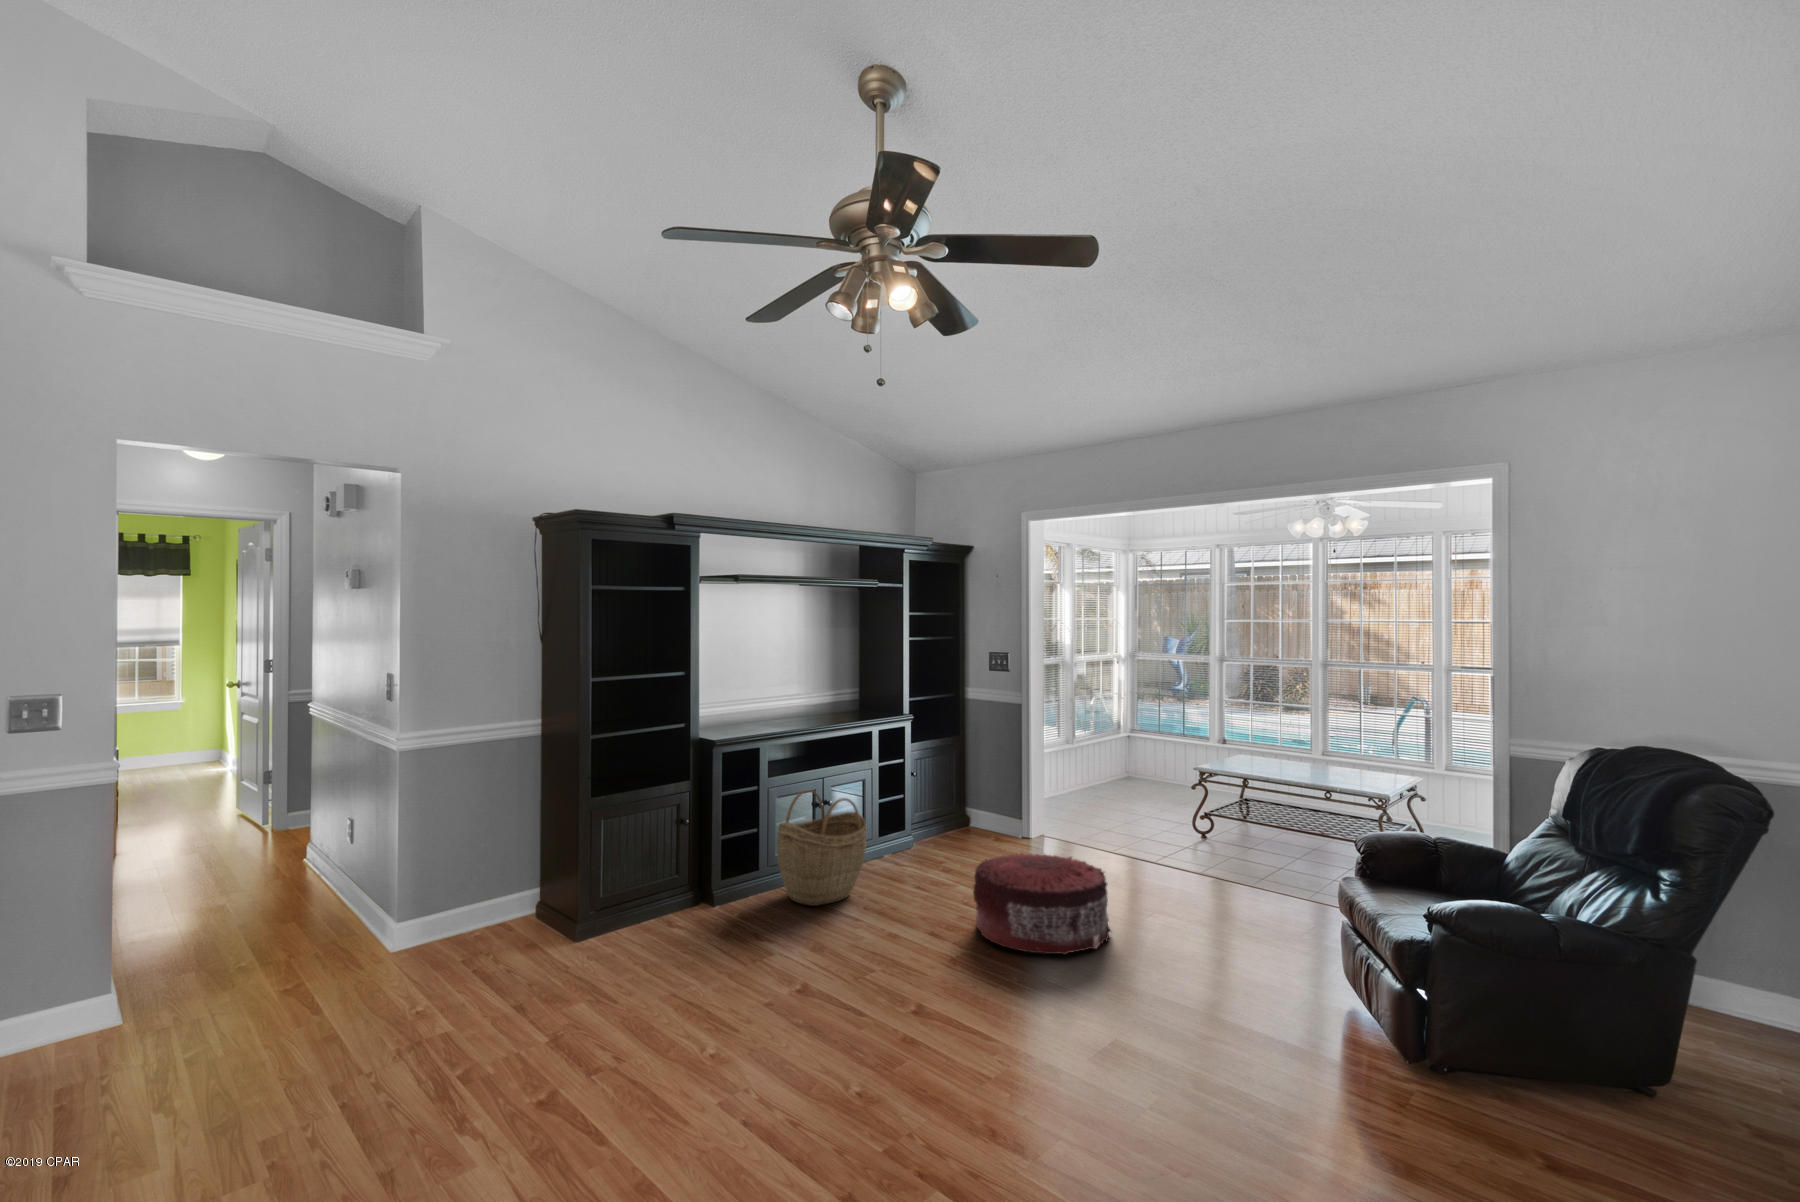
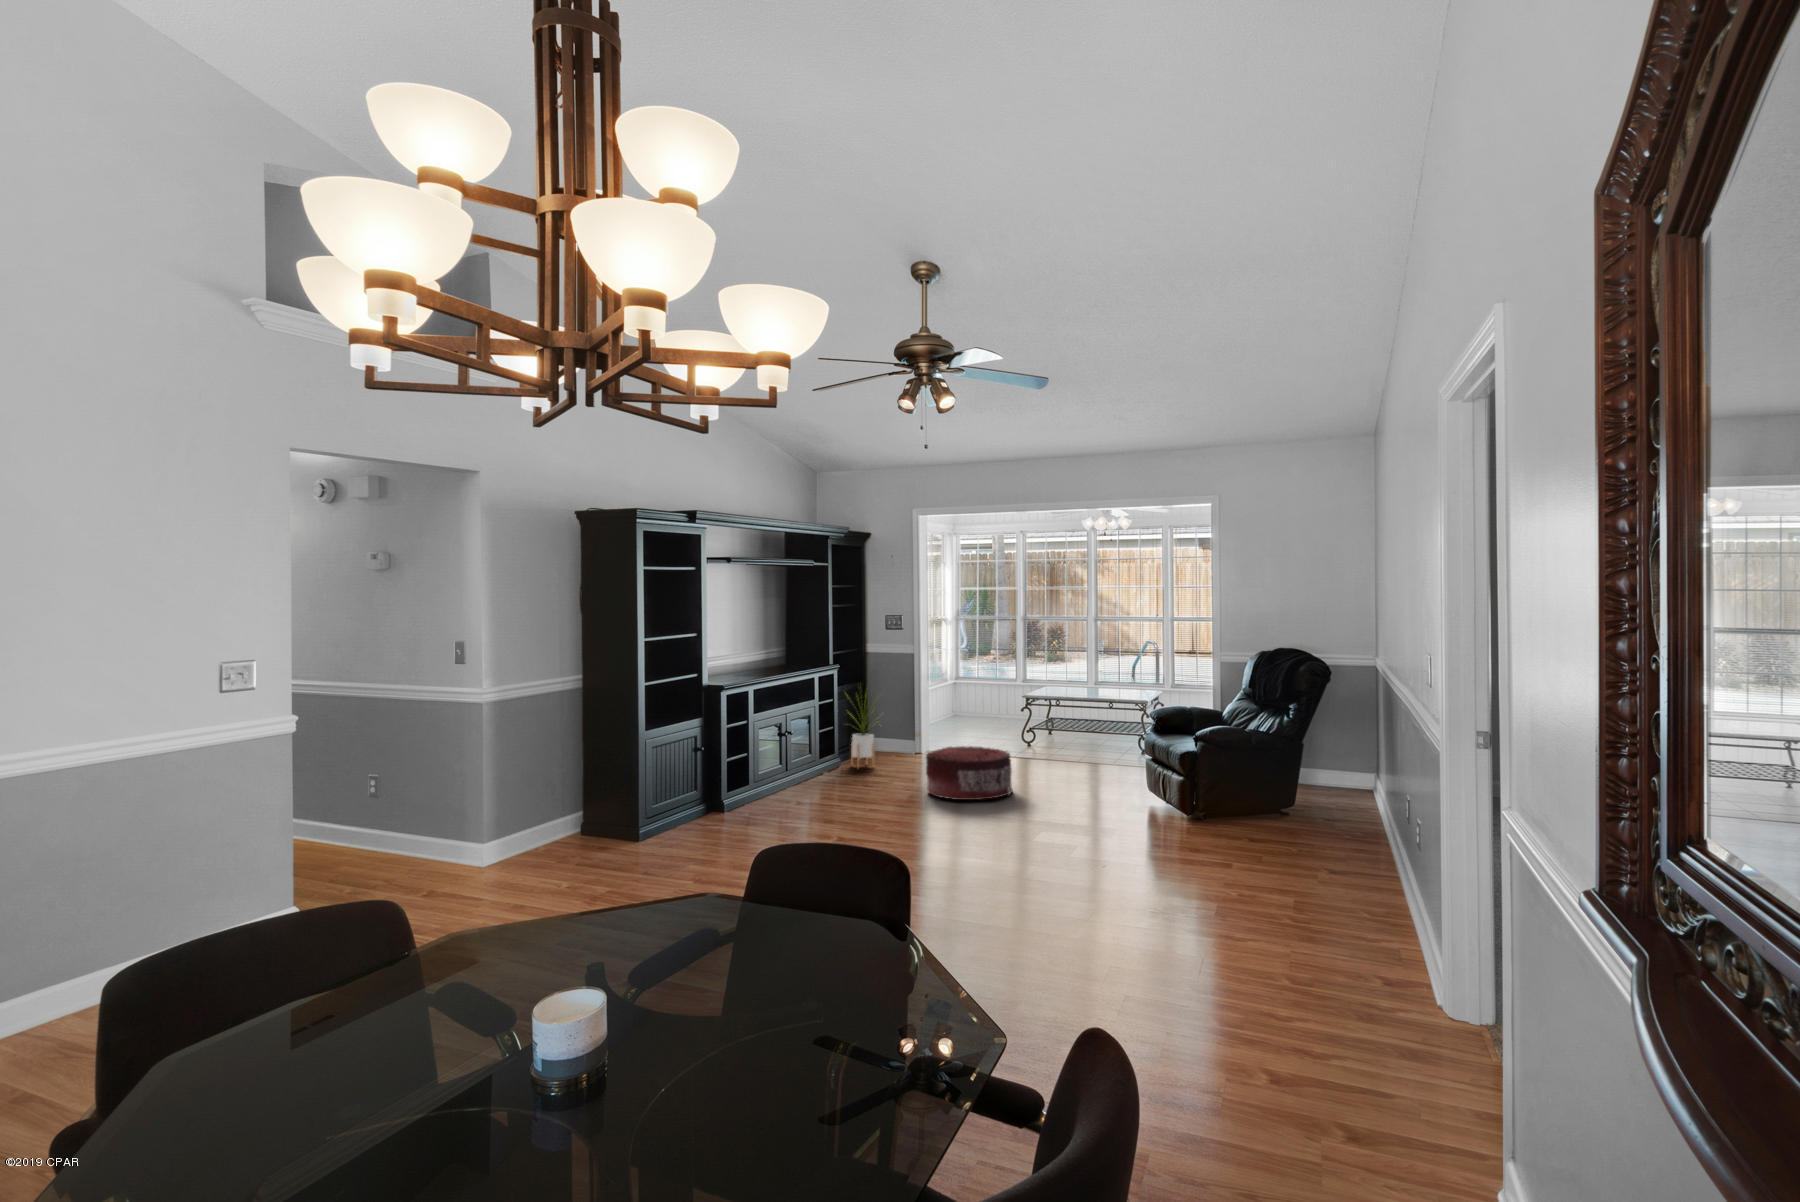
house plant: none [912,740,972,858] -> present [851,704,875,767]
woven basket: present [777,790,866,906] -> none [776,718,836,797]

